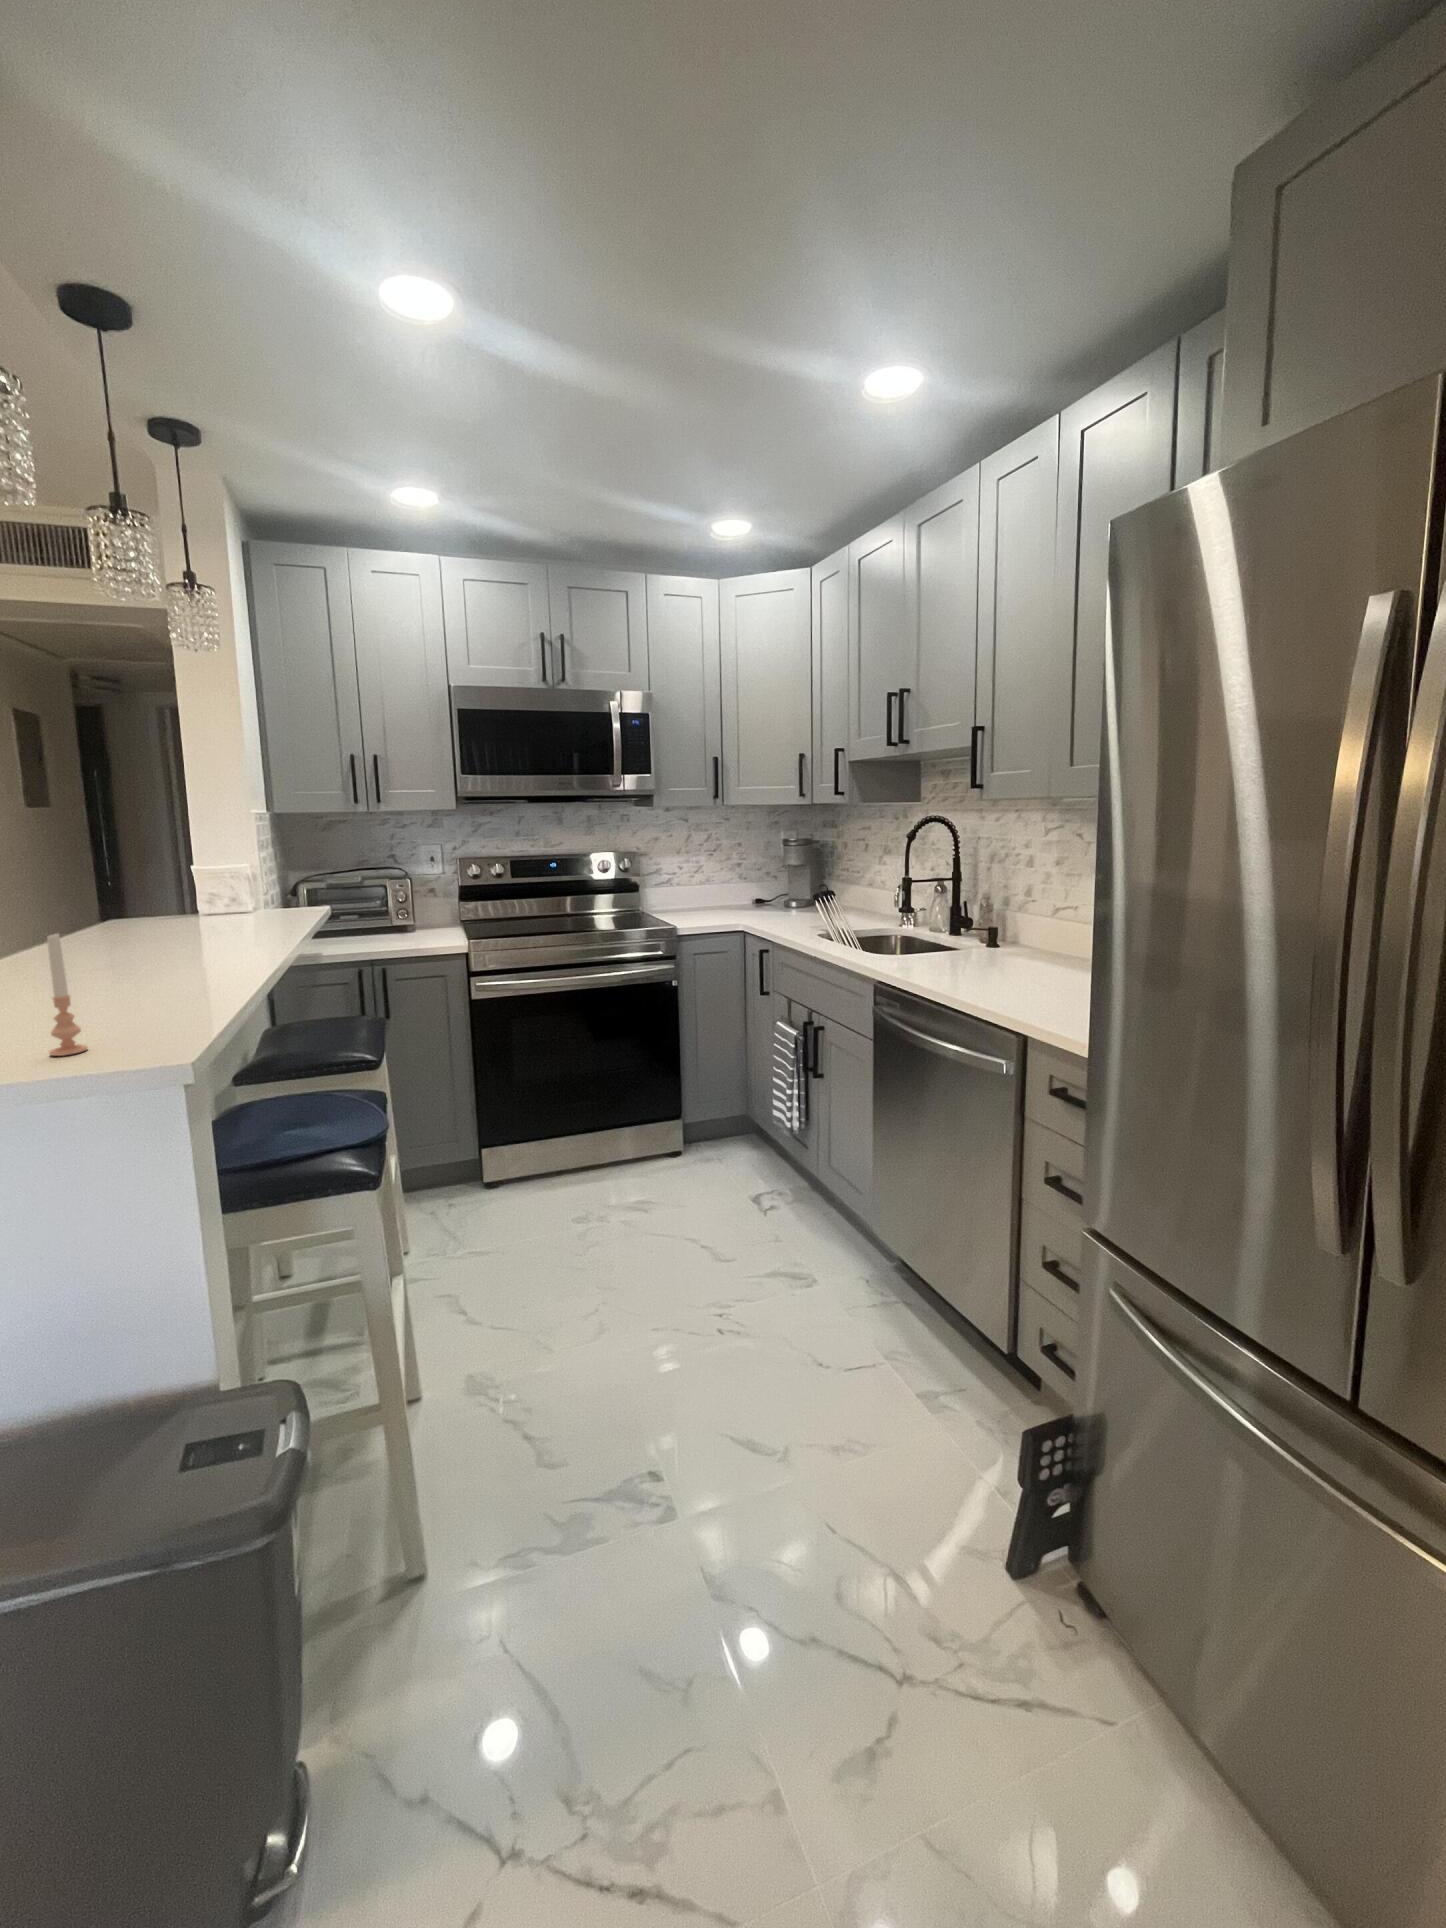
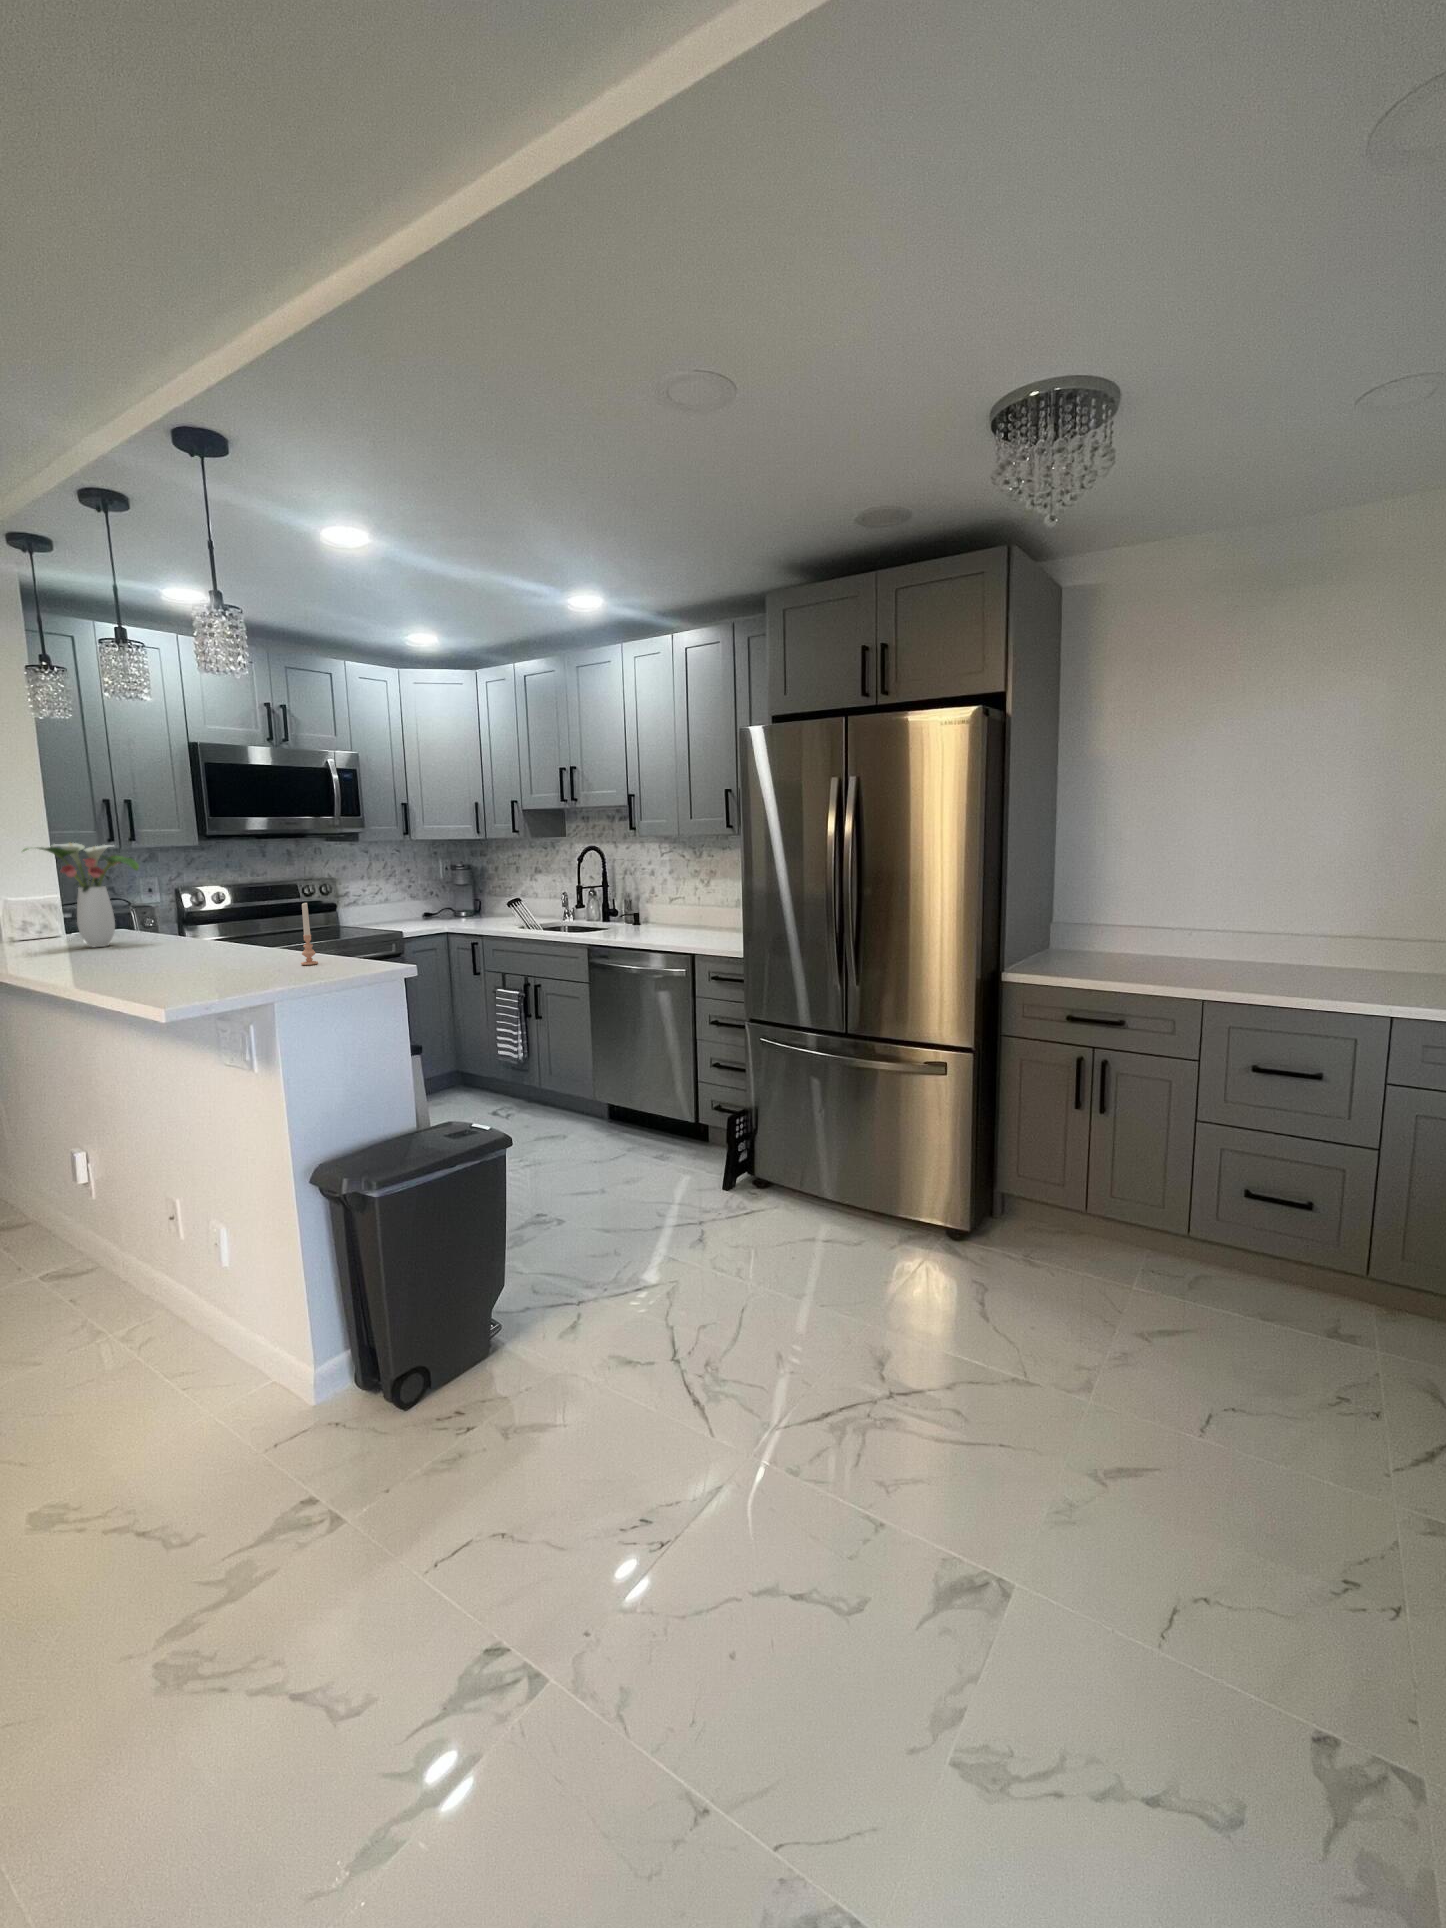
flower arrangement: none [81,806,214,943] -> present [23,843,139,947]

